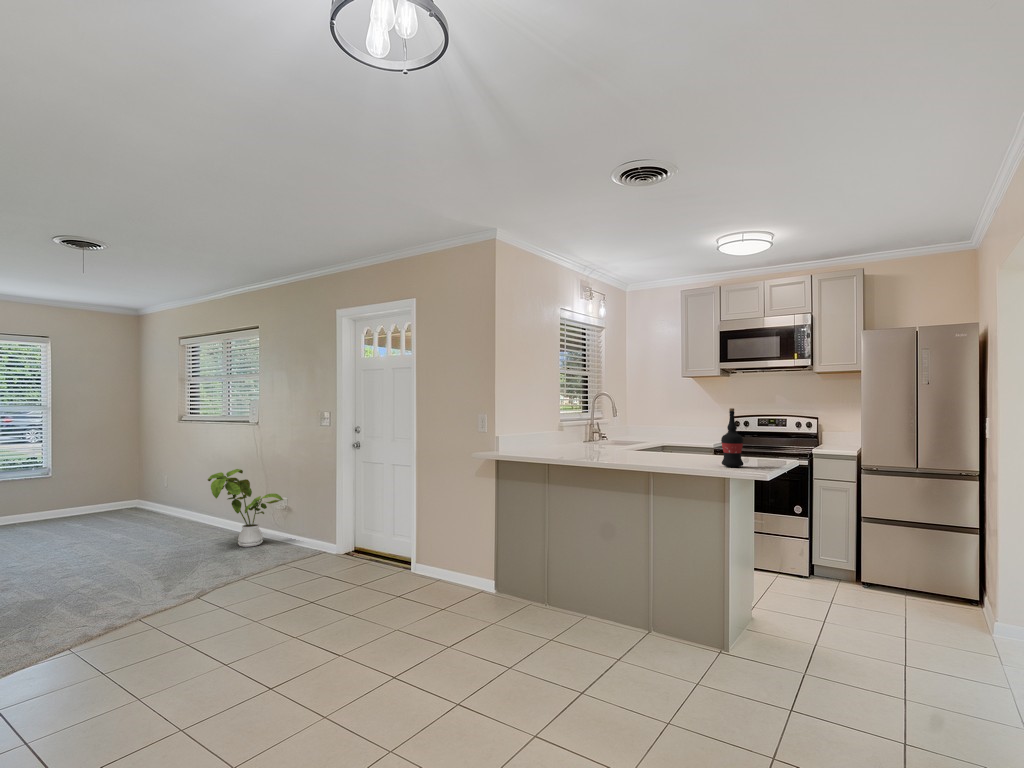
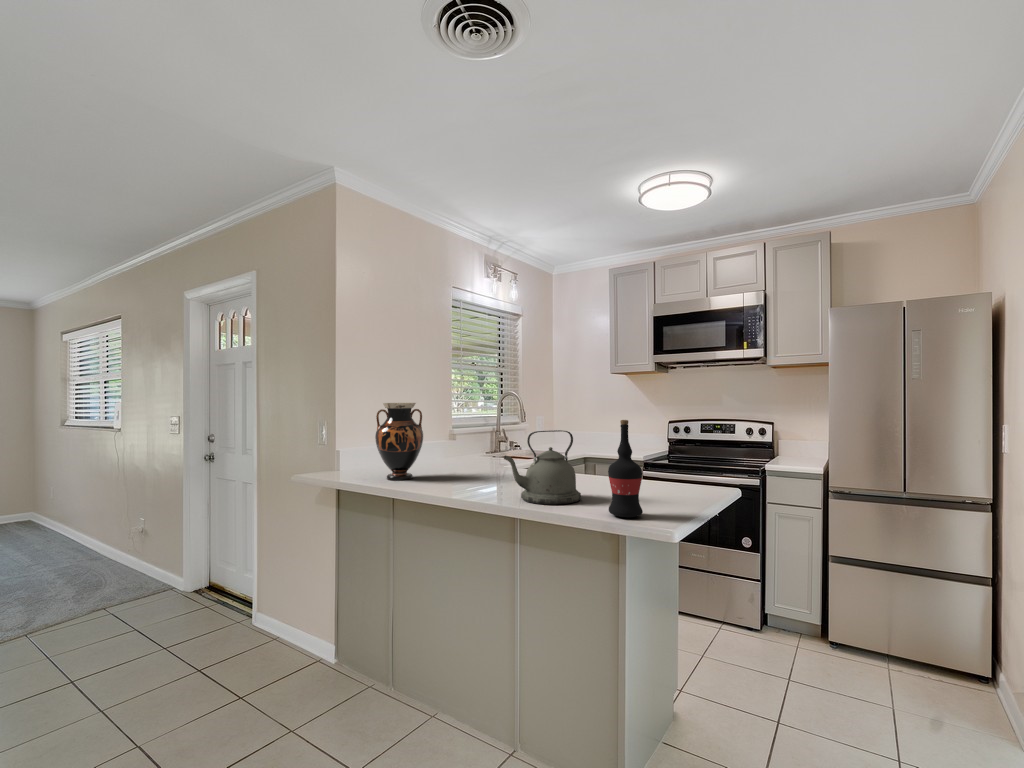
vase: none [535,399,568,454] -> present [375,403,423,480]
kettle: none [648,417,697,463] -> present [504,430,581,505]
house plant: present [208,469,283,547] -> none [31,485,140,578]

